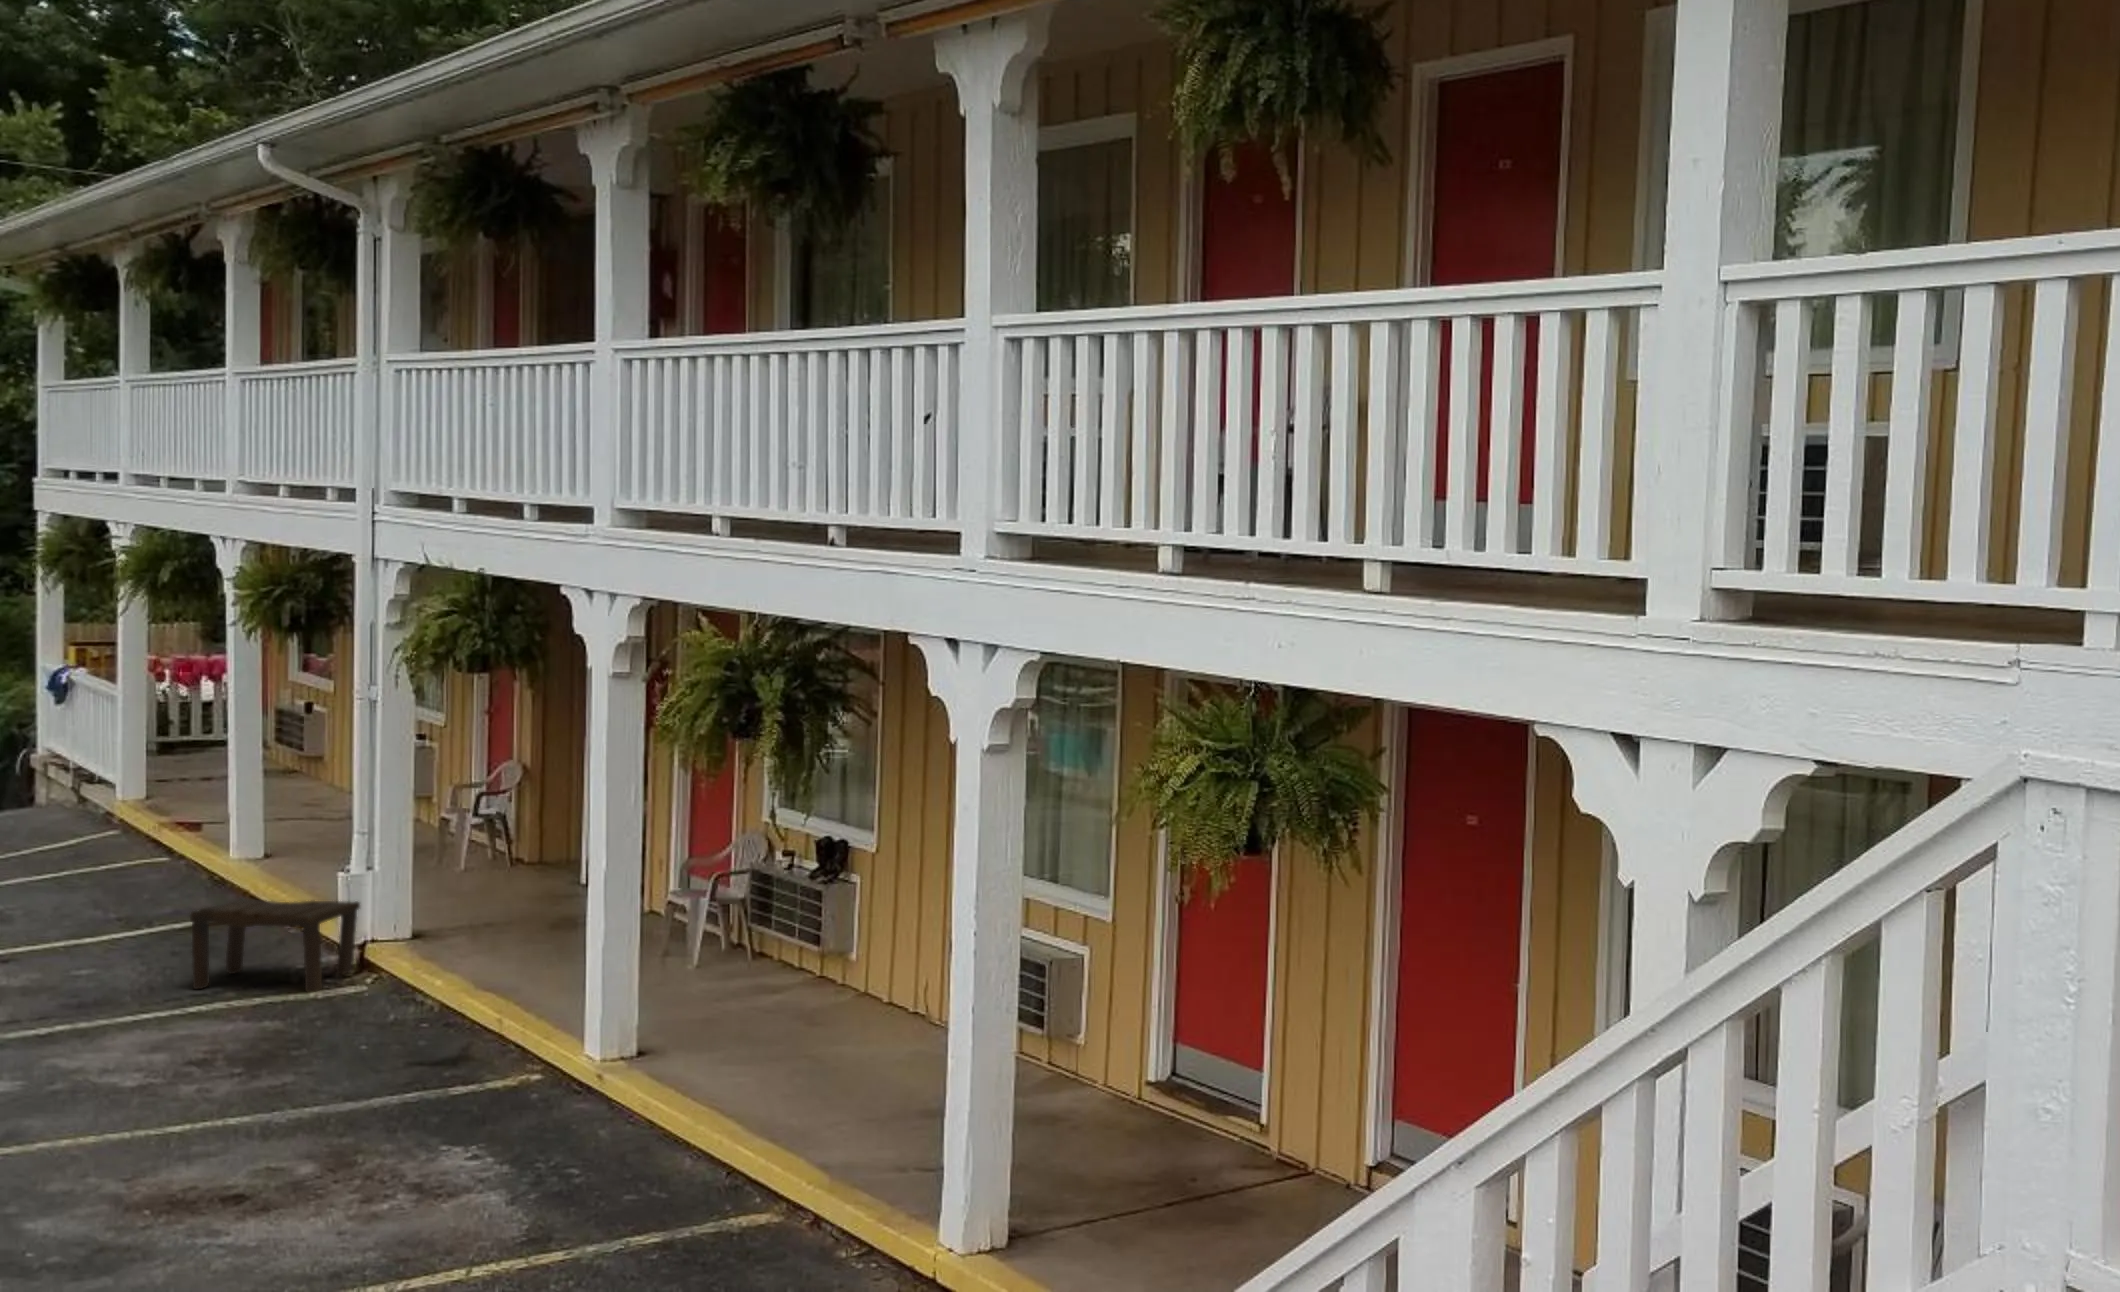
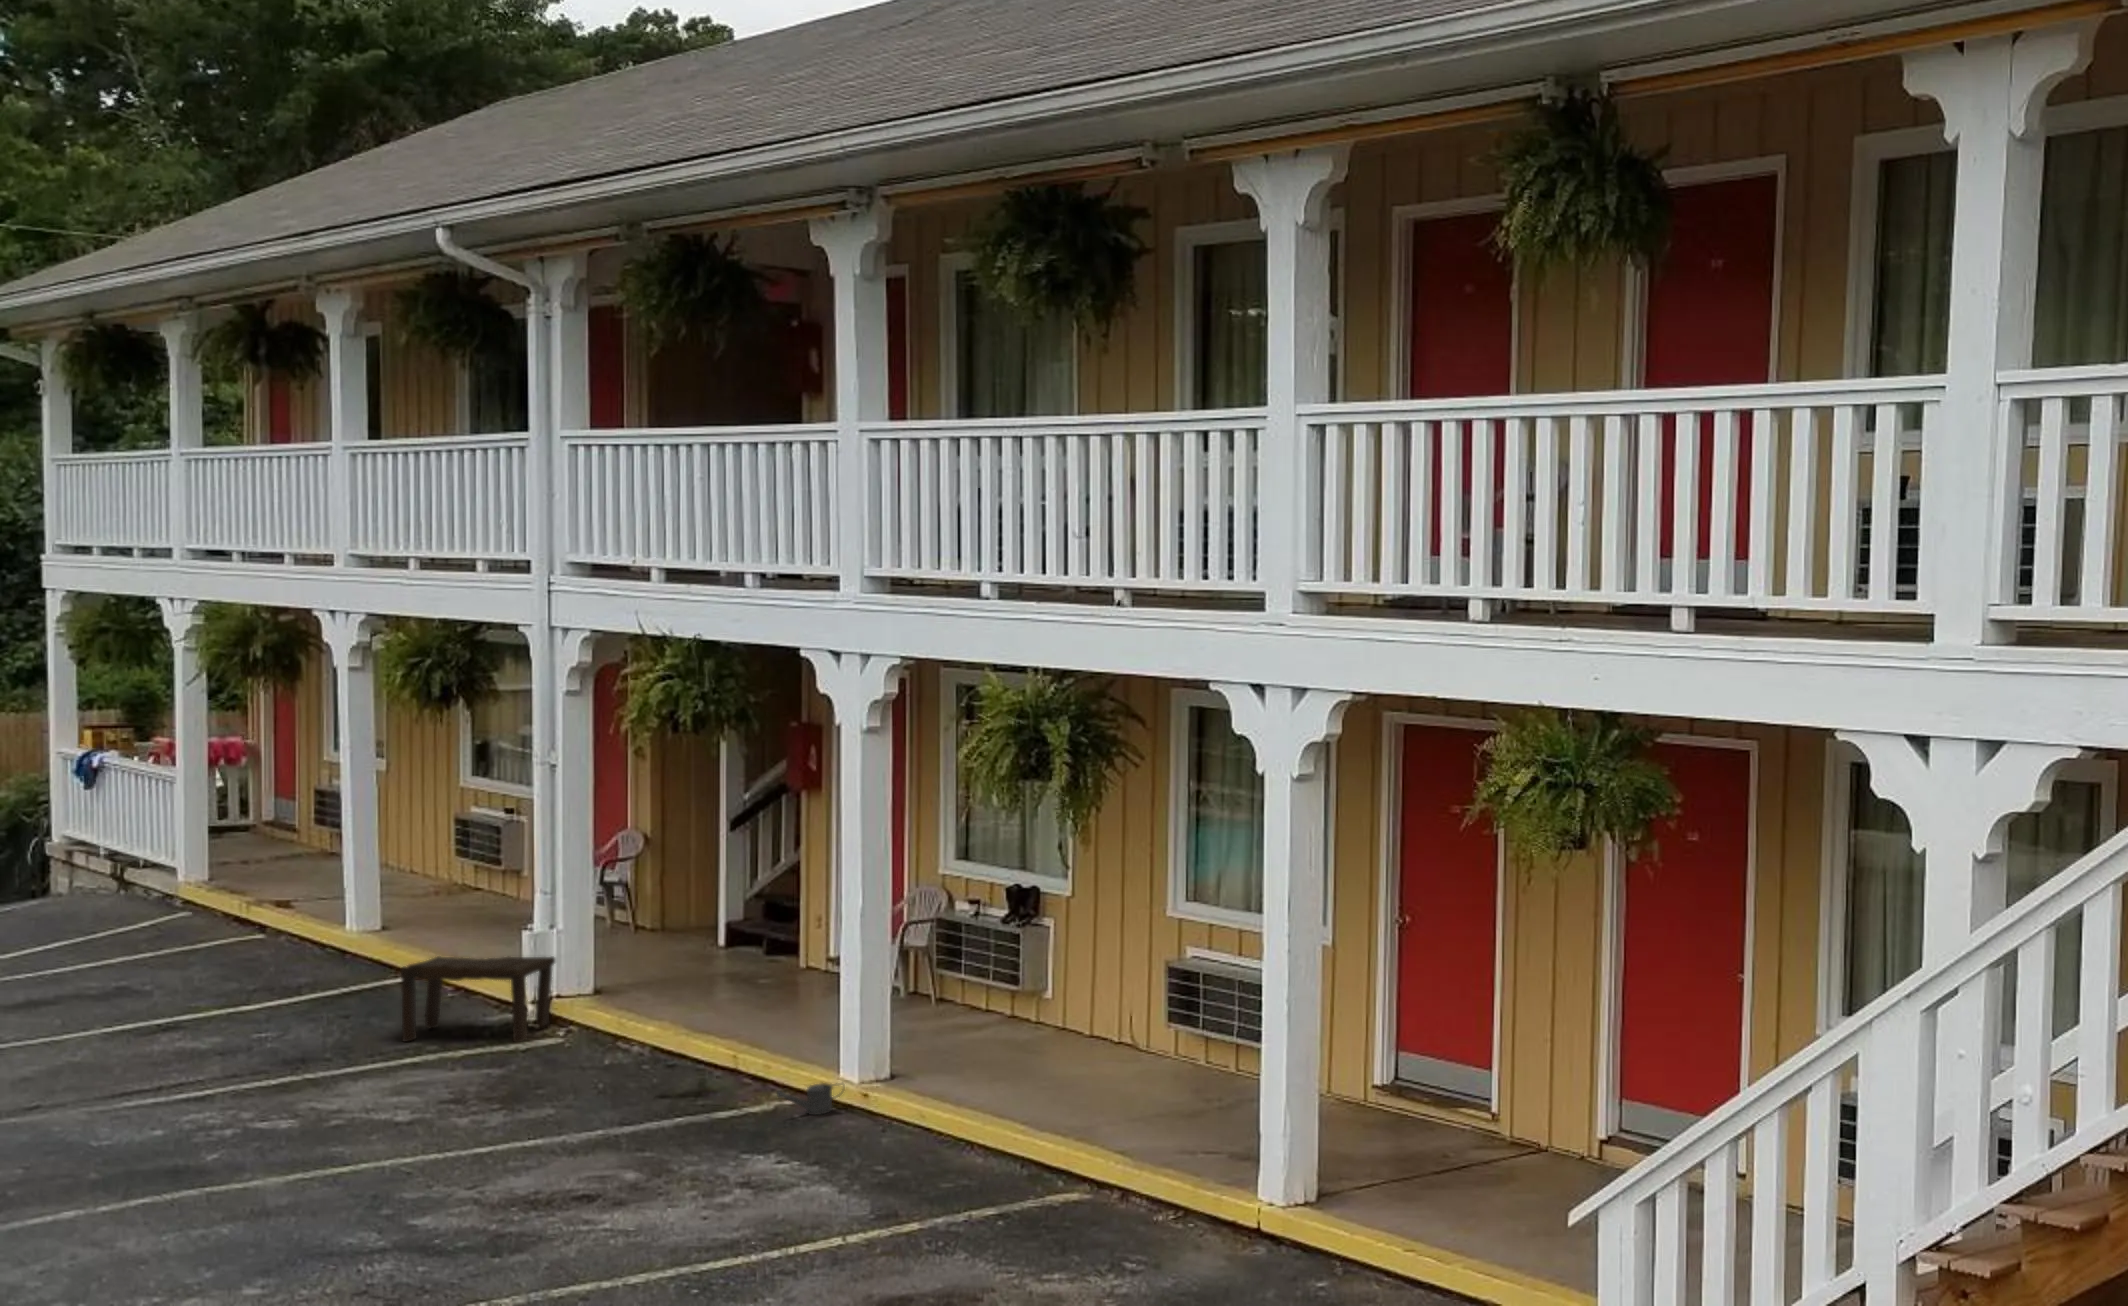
watering can: none [517,1057,597,1093] -> present [777,1083,843,1115]

